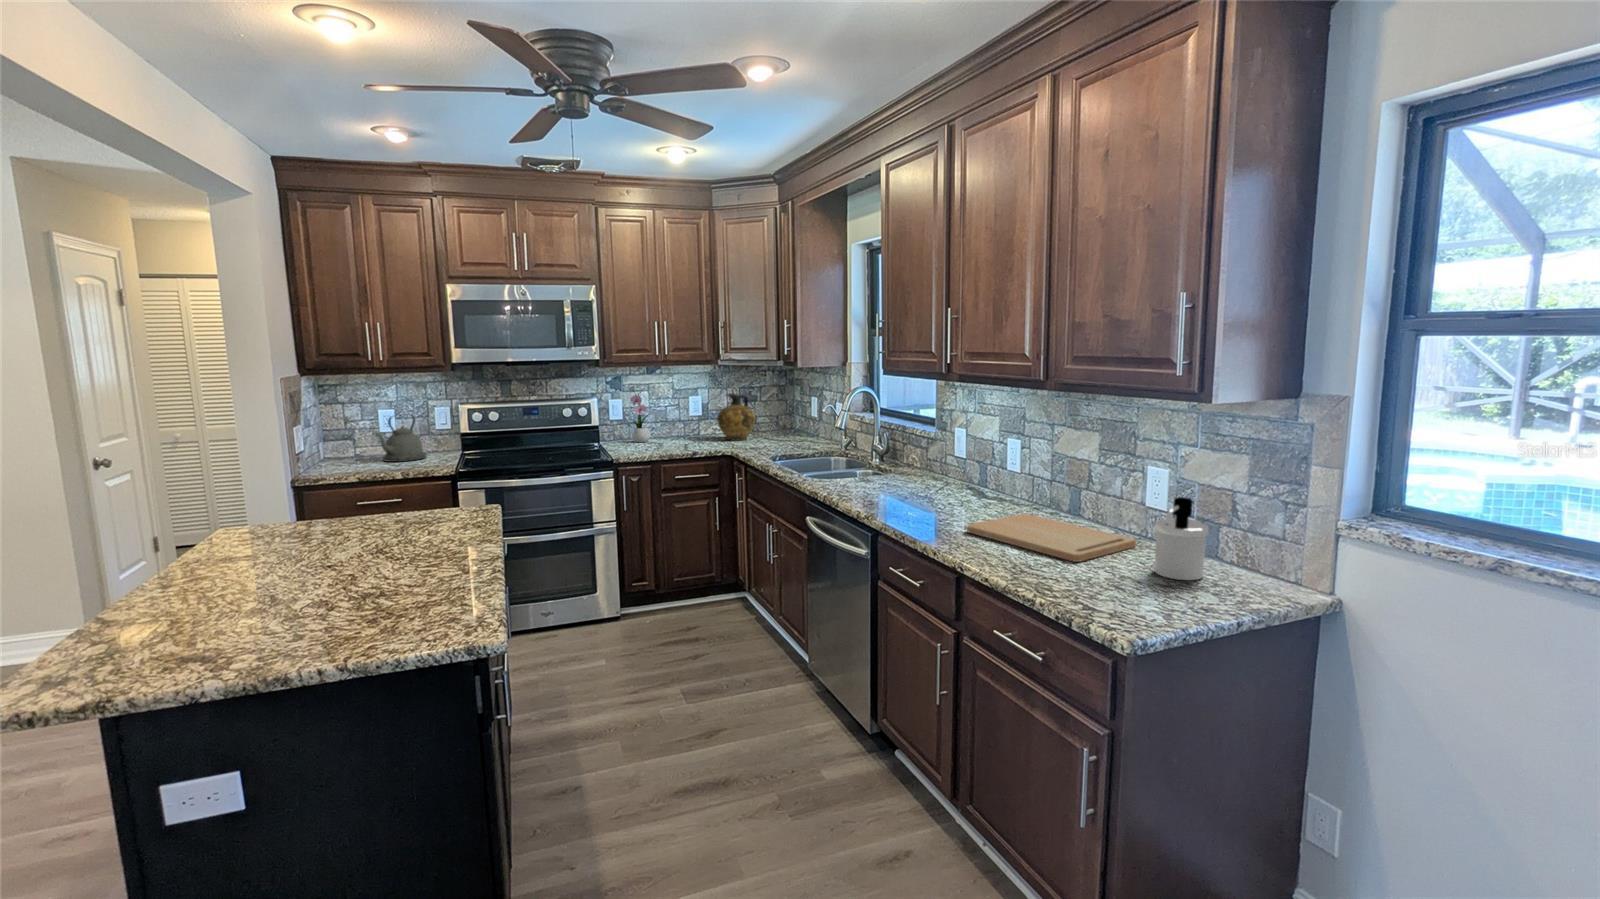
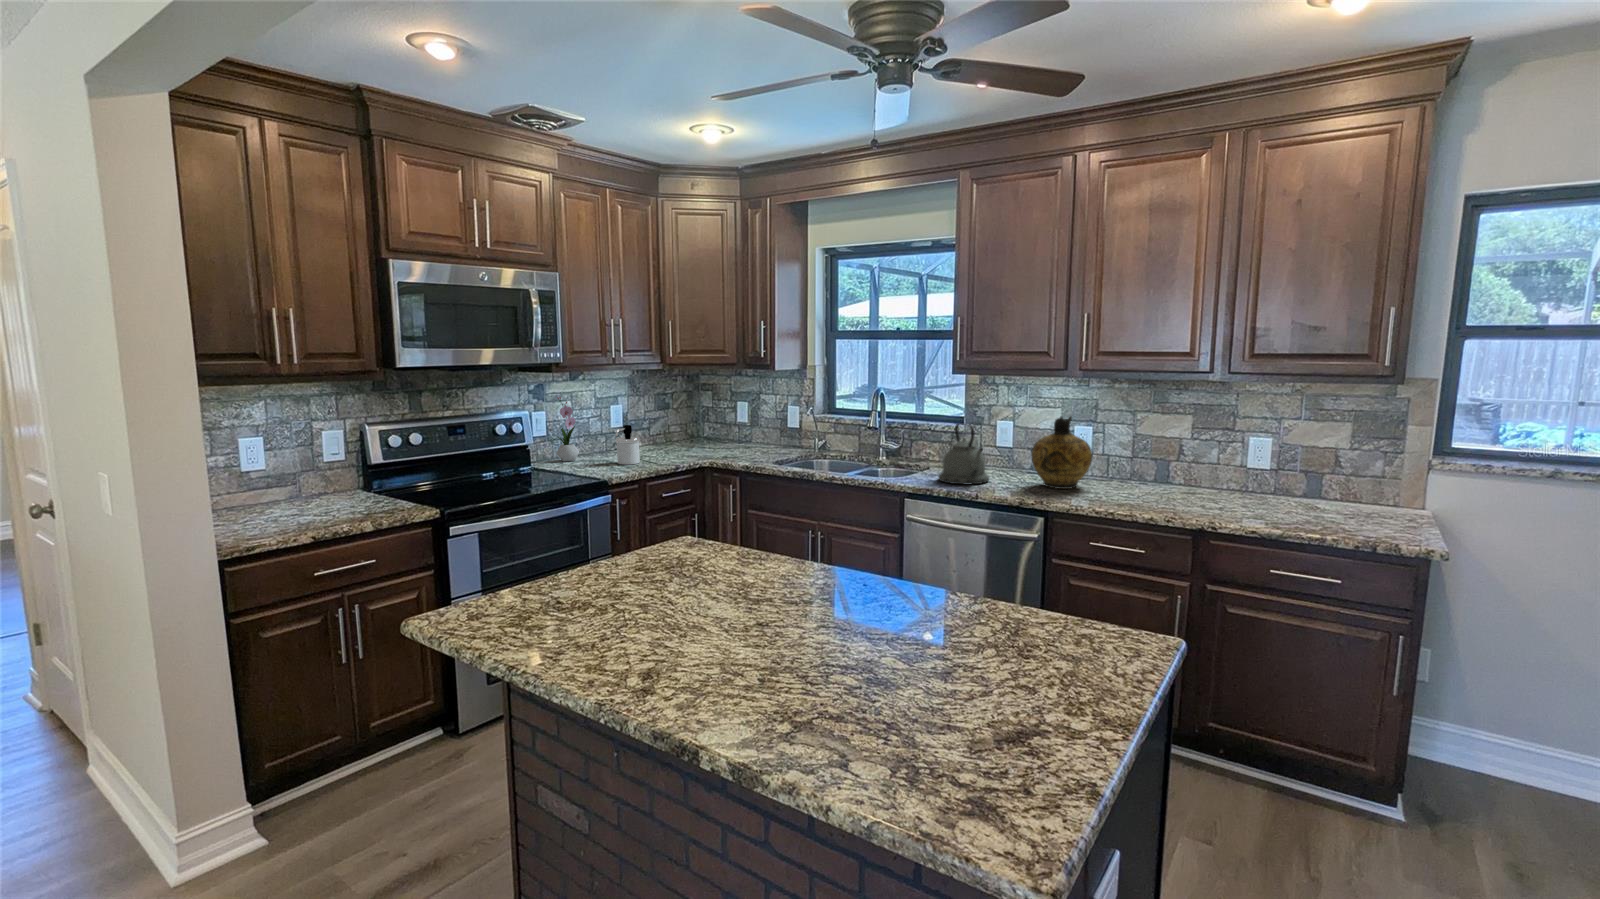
ceramic jug: present [717,393,755,440] -> present [1031,417,1093,489]
kettle: present [376,415,426,462] -> present [939,423,989,484]
soap dispenser: present [1154,497,1209,580] -> present [615,425,640,465]
cutting board: present [967,514,1136,562] -> none [1129,486,1259,513]

